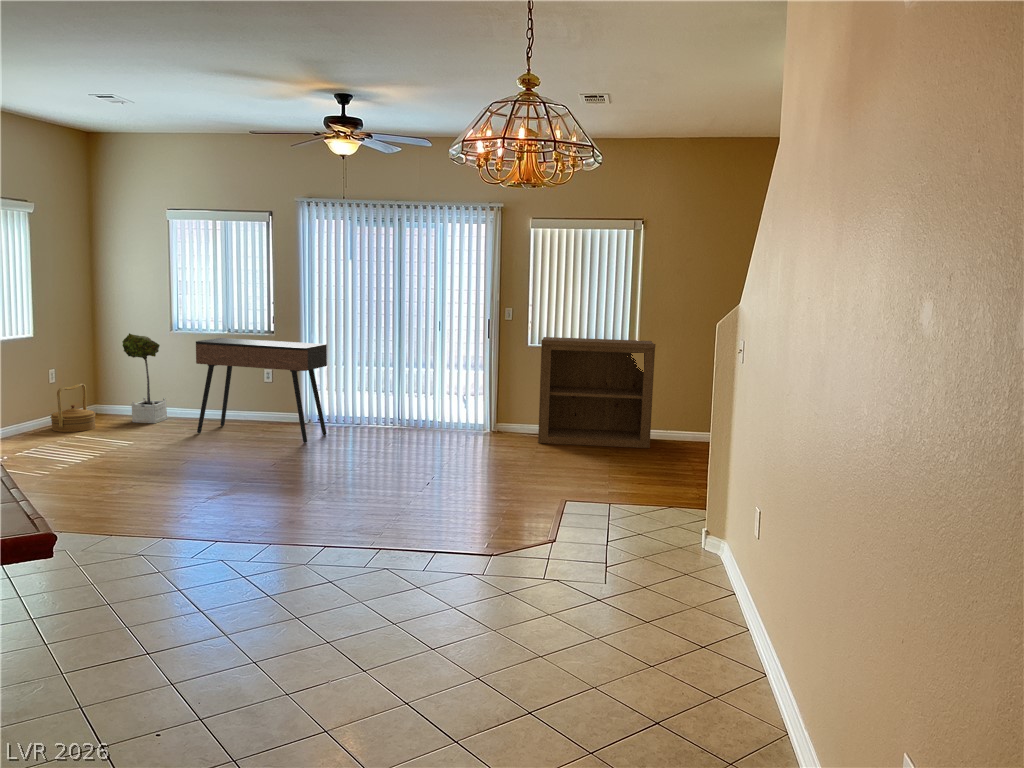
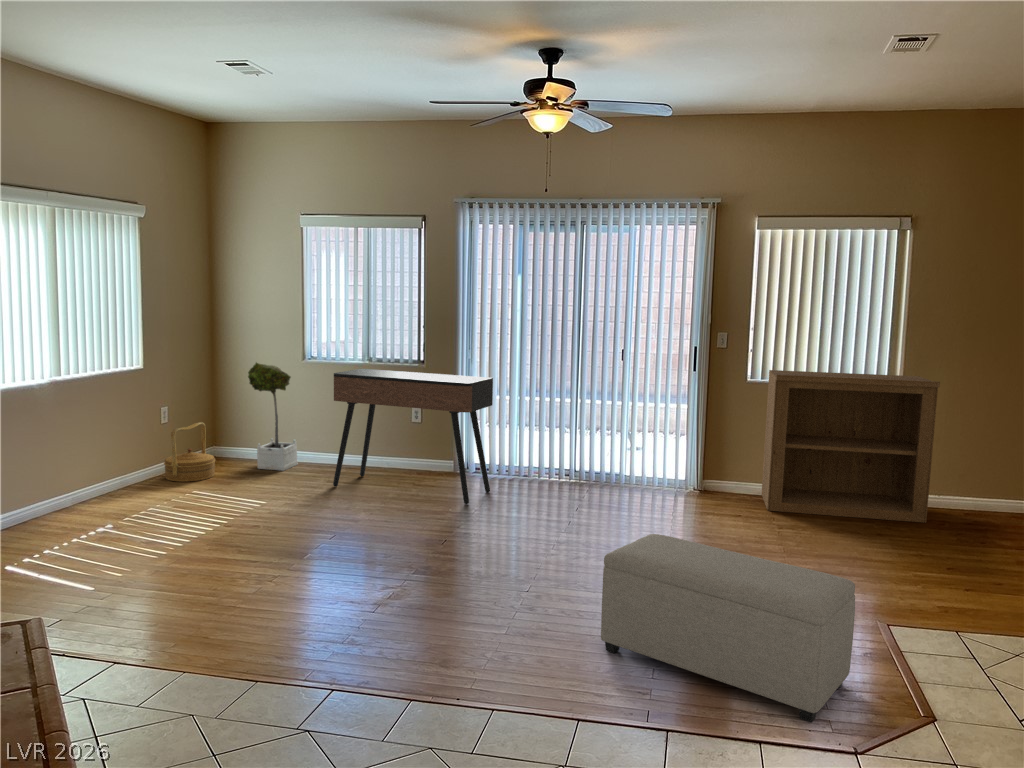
ottoman: none [375,444,528,545] -> present [601,534,855,722]

